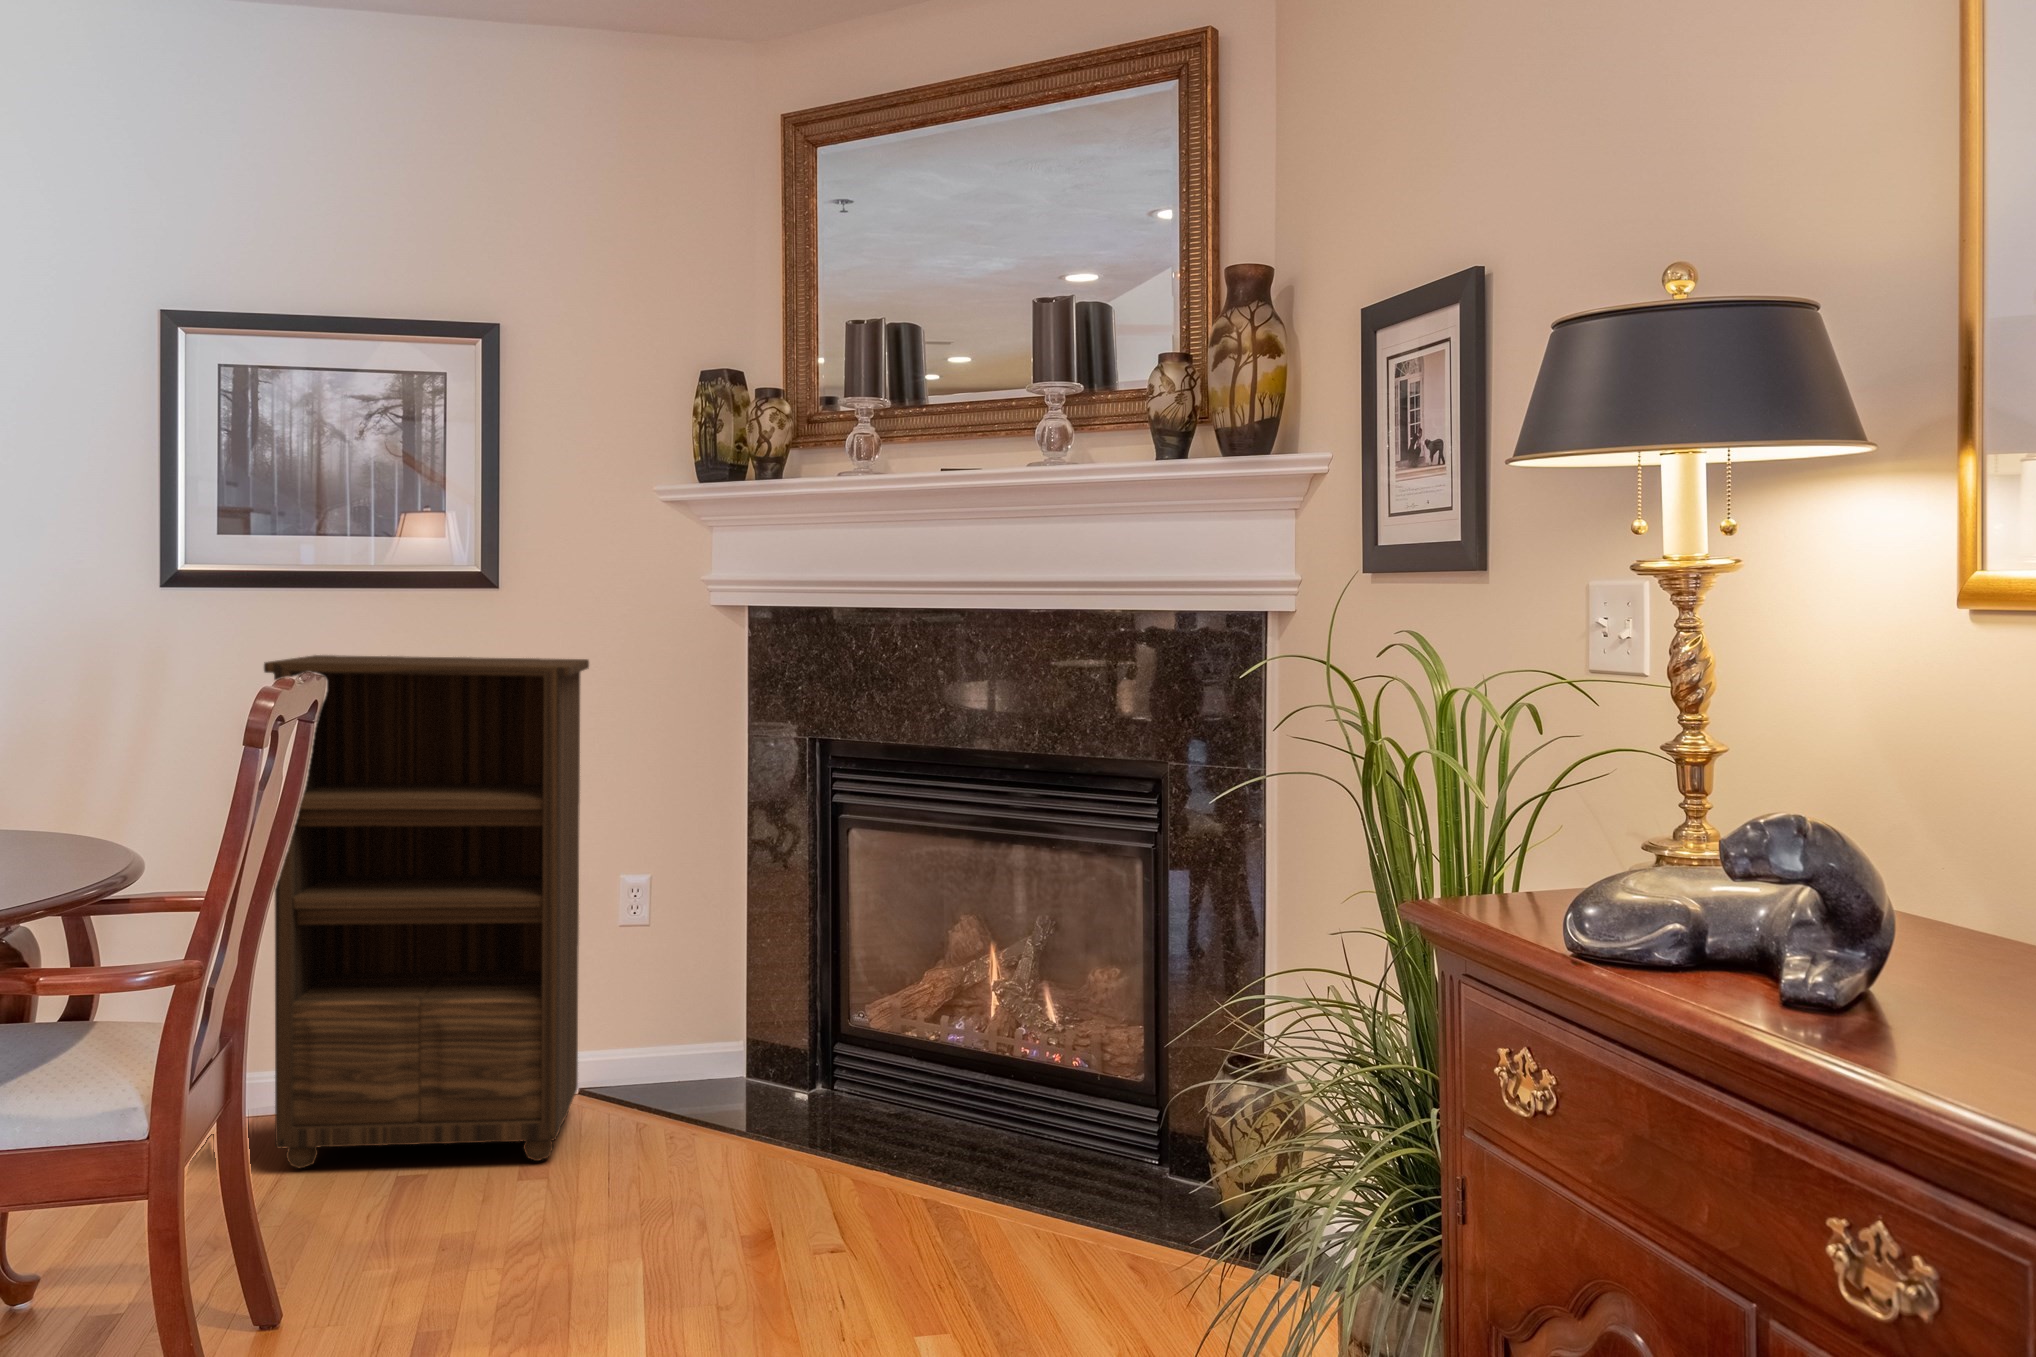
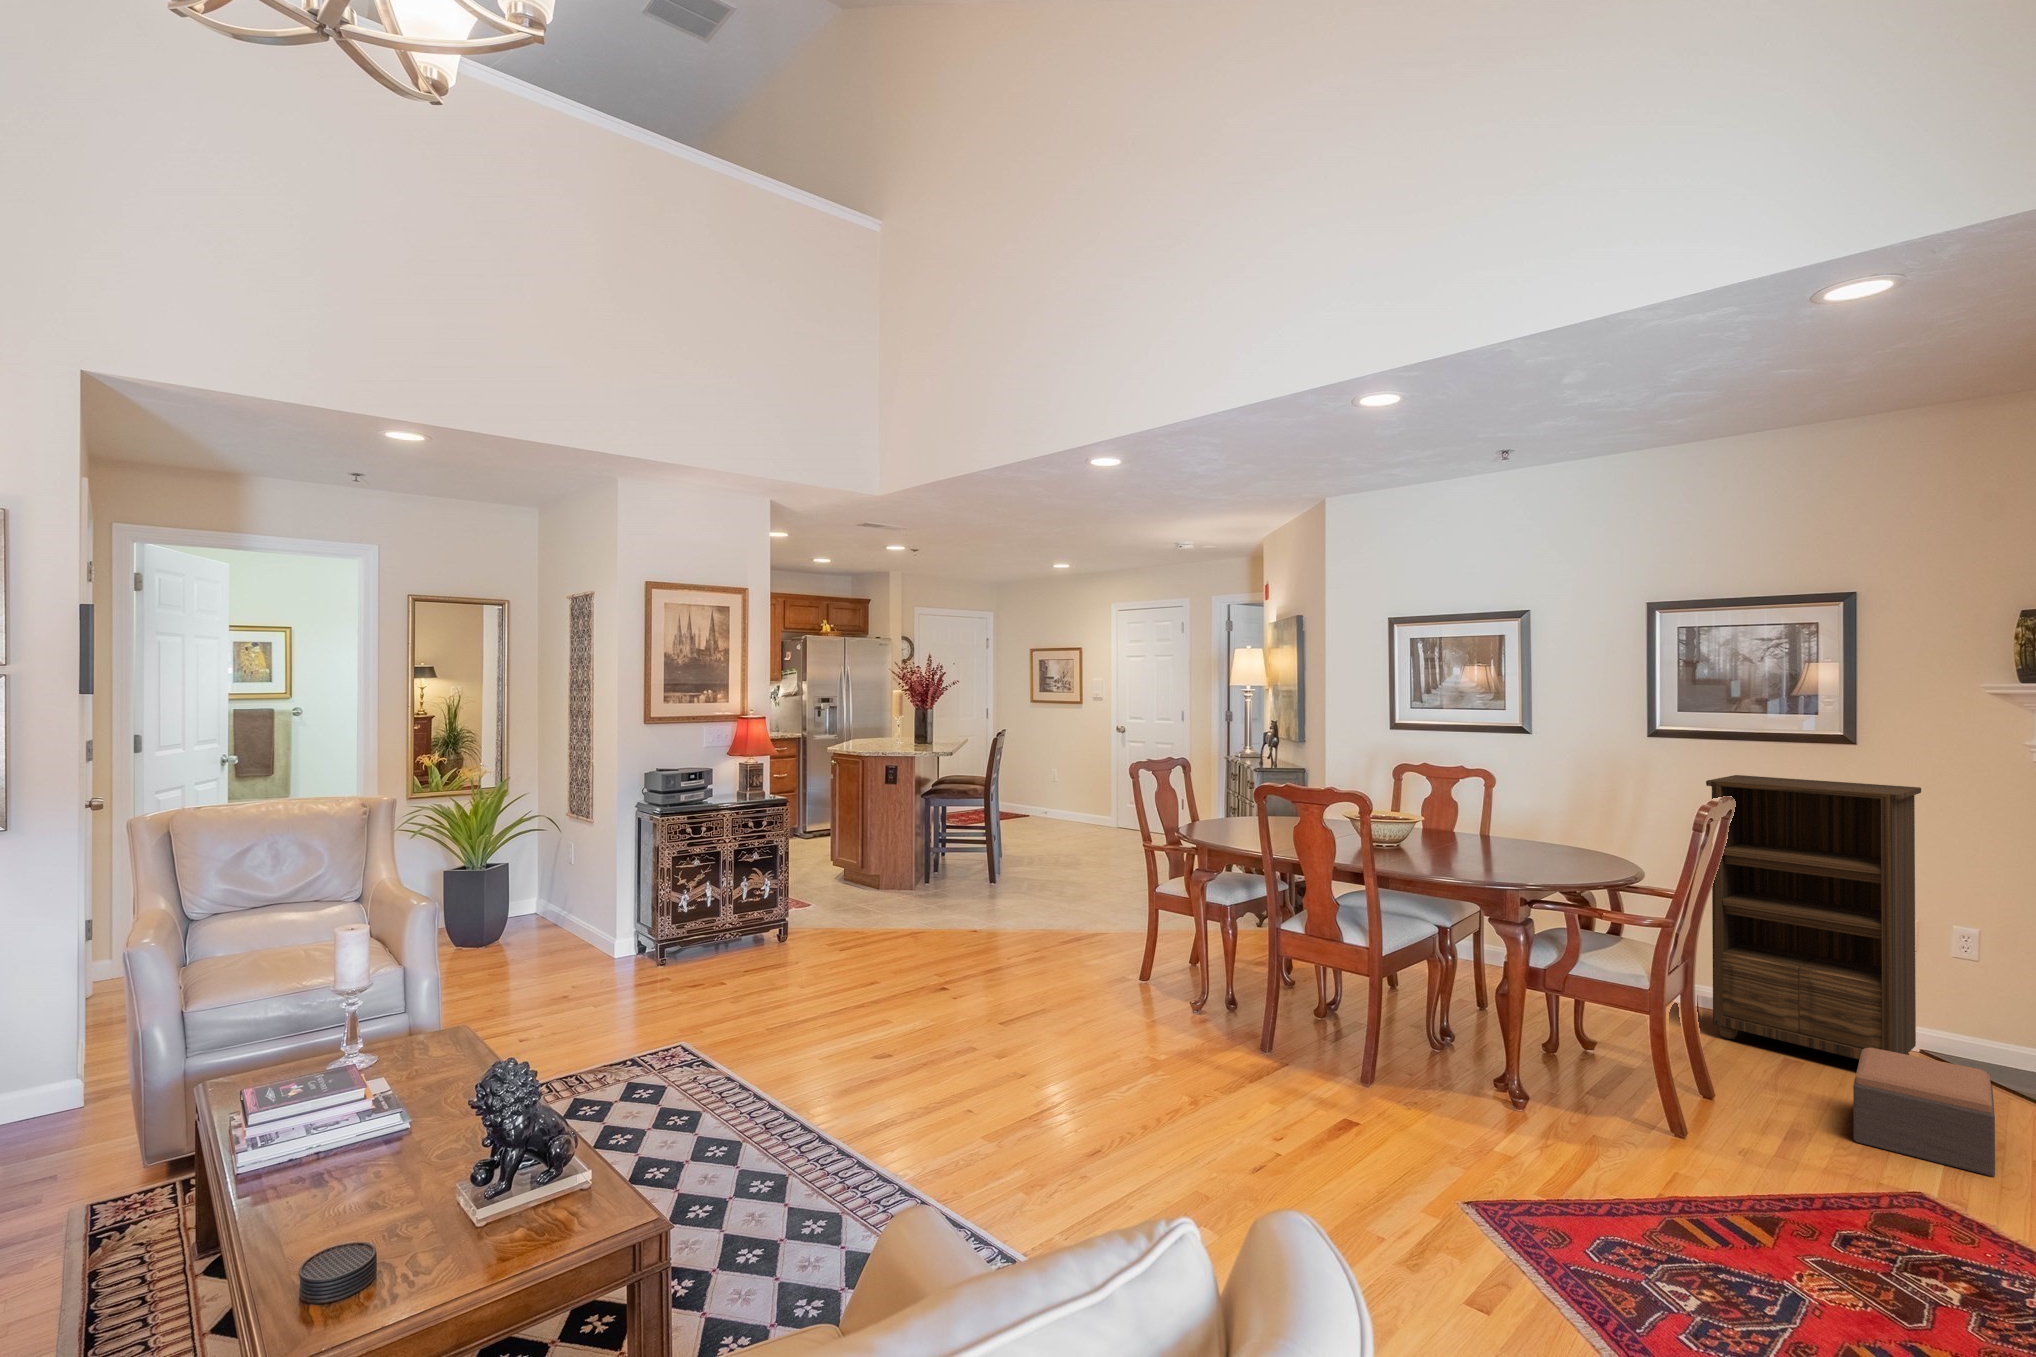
footstool: none [520,1110,713,1311] -> present [1853,1048,1995,1176]

